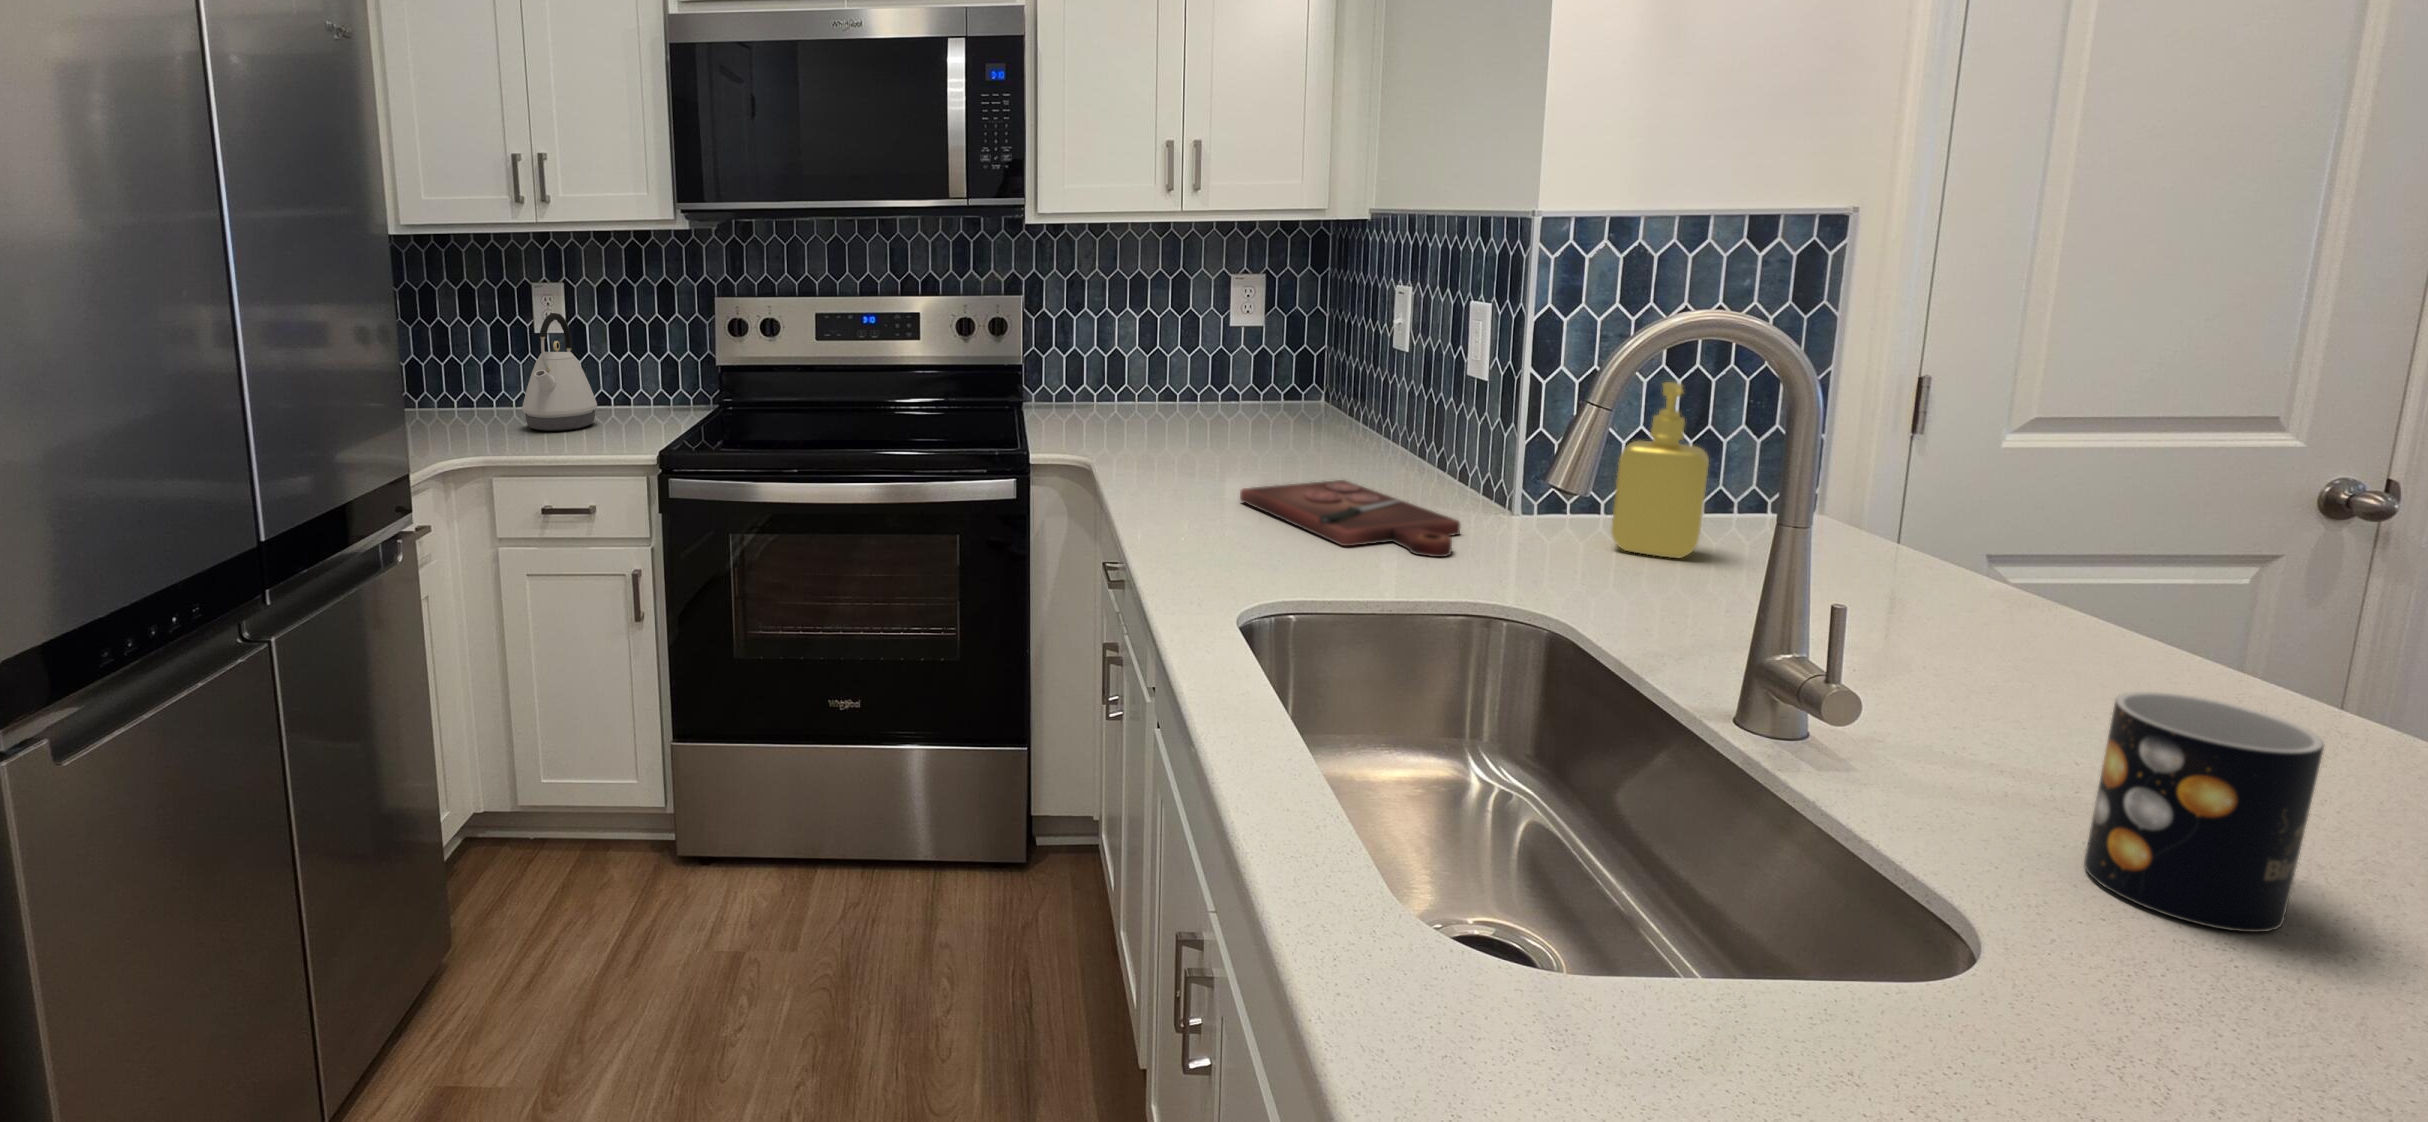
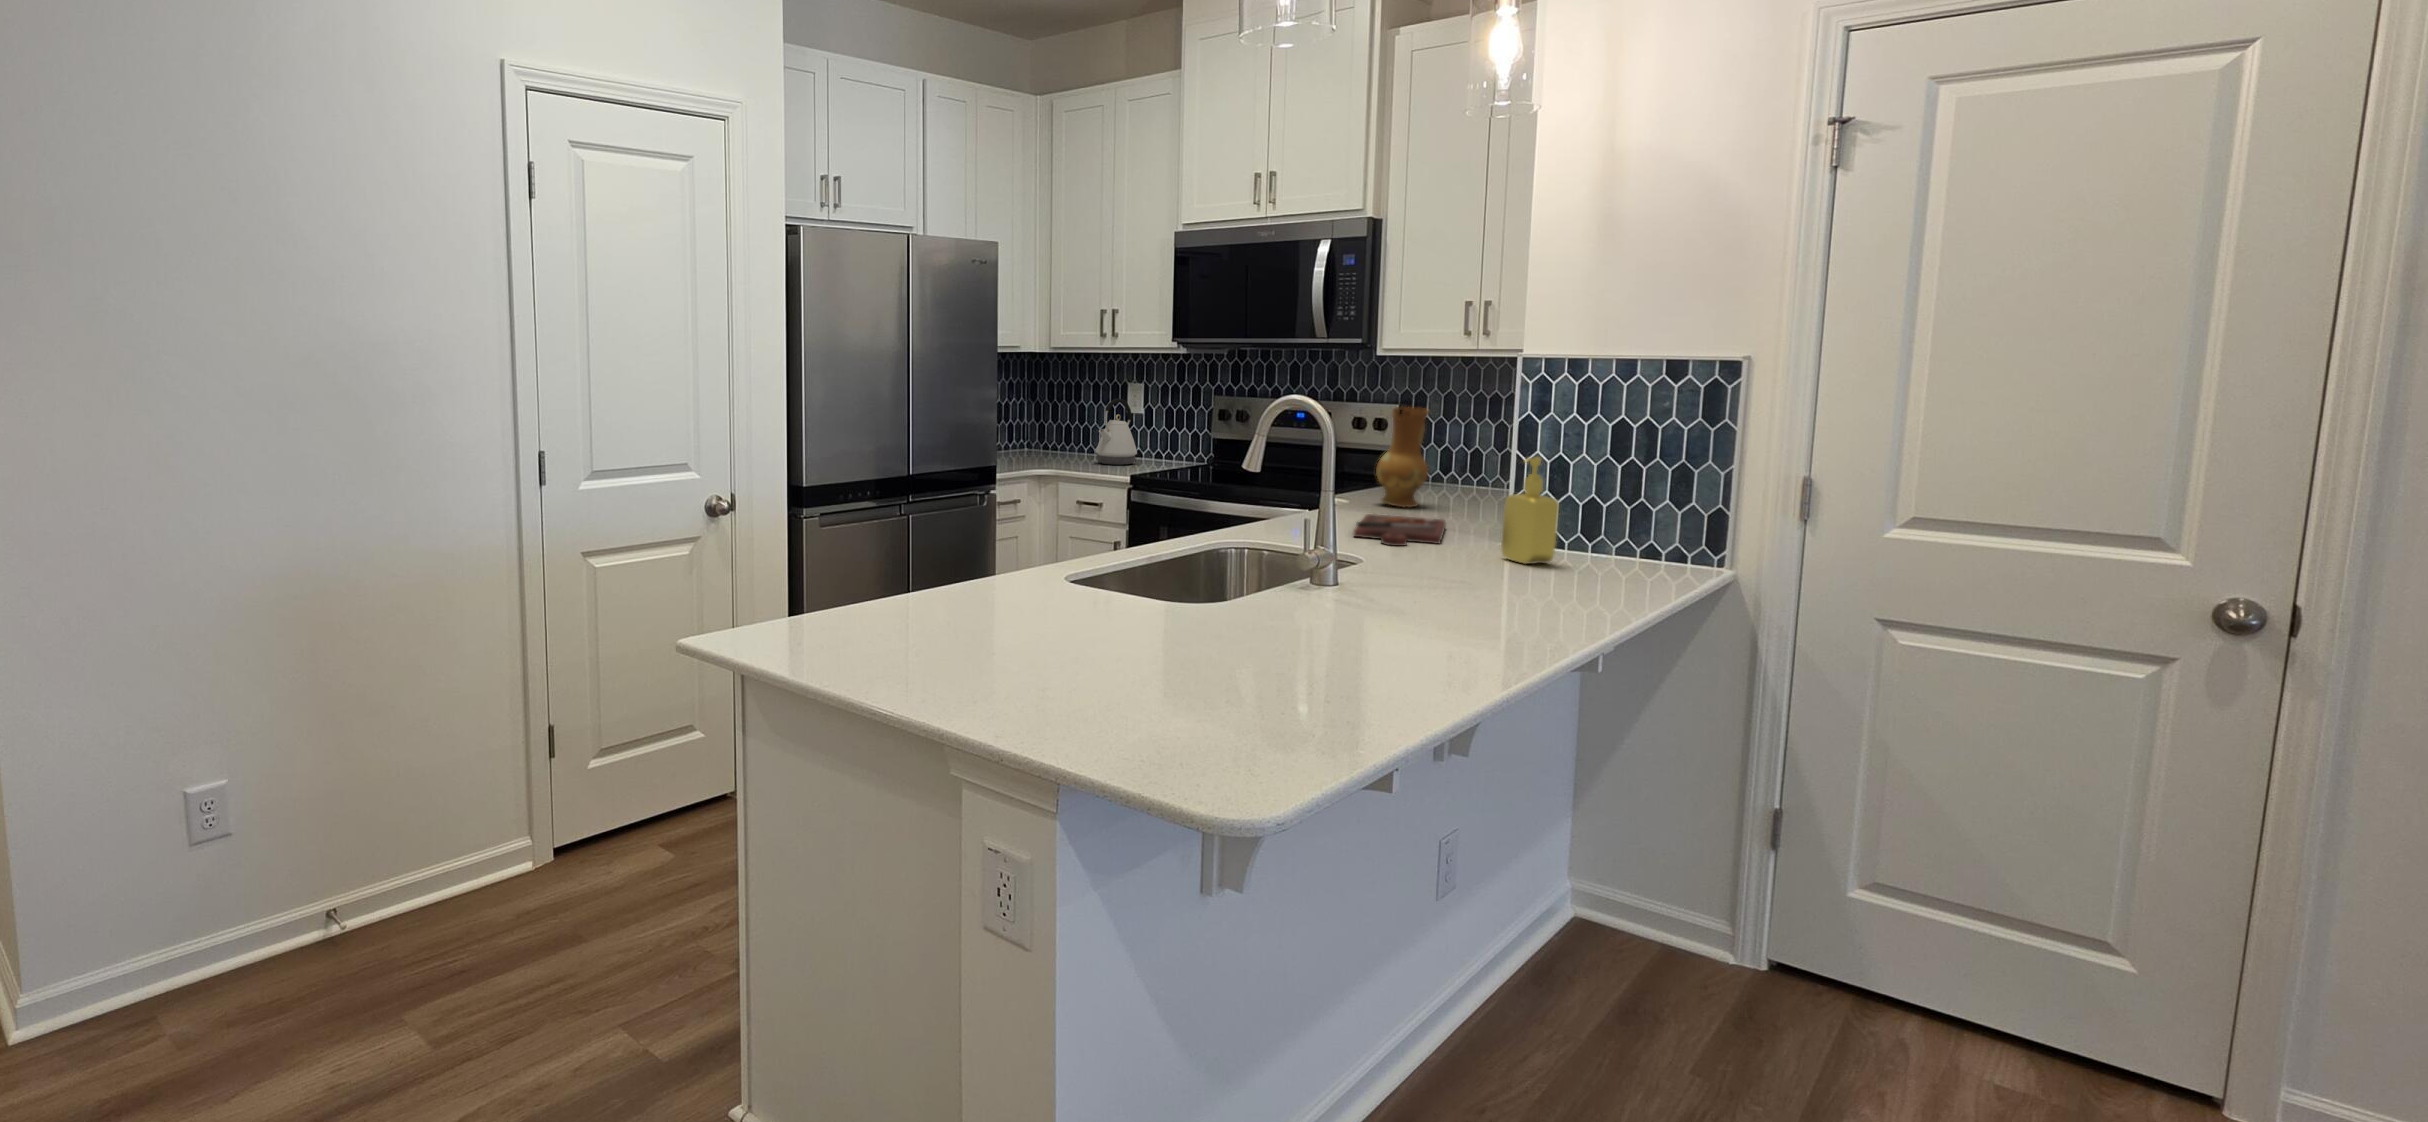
ceramic jug: none [1119,301,1195,456] -> present [1376,407,1429,507]
mug: present [2084,692,2324,932] -> none [1277,537,1357,617]

